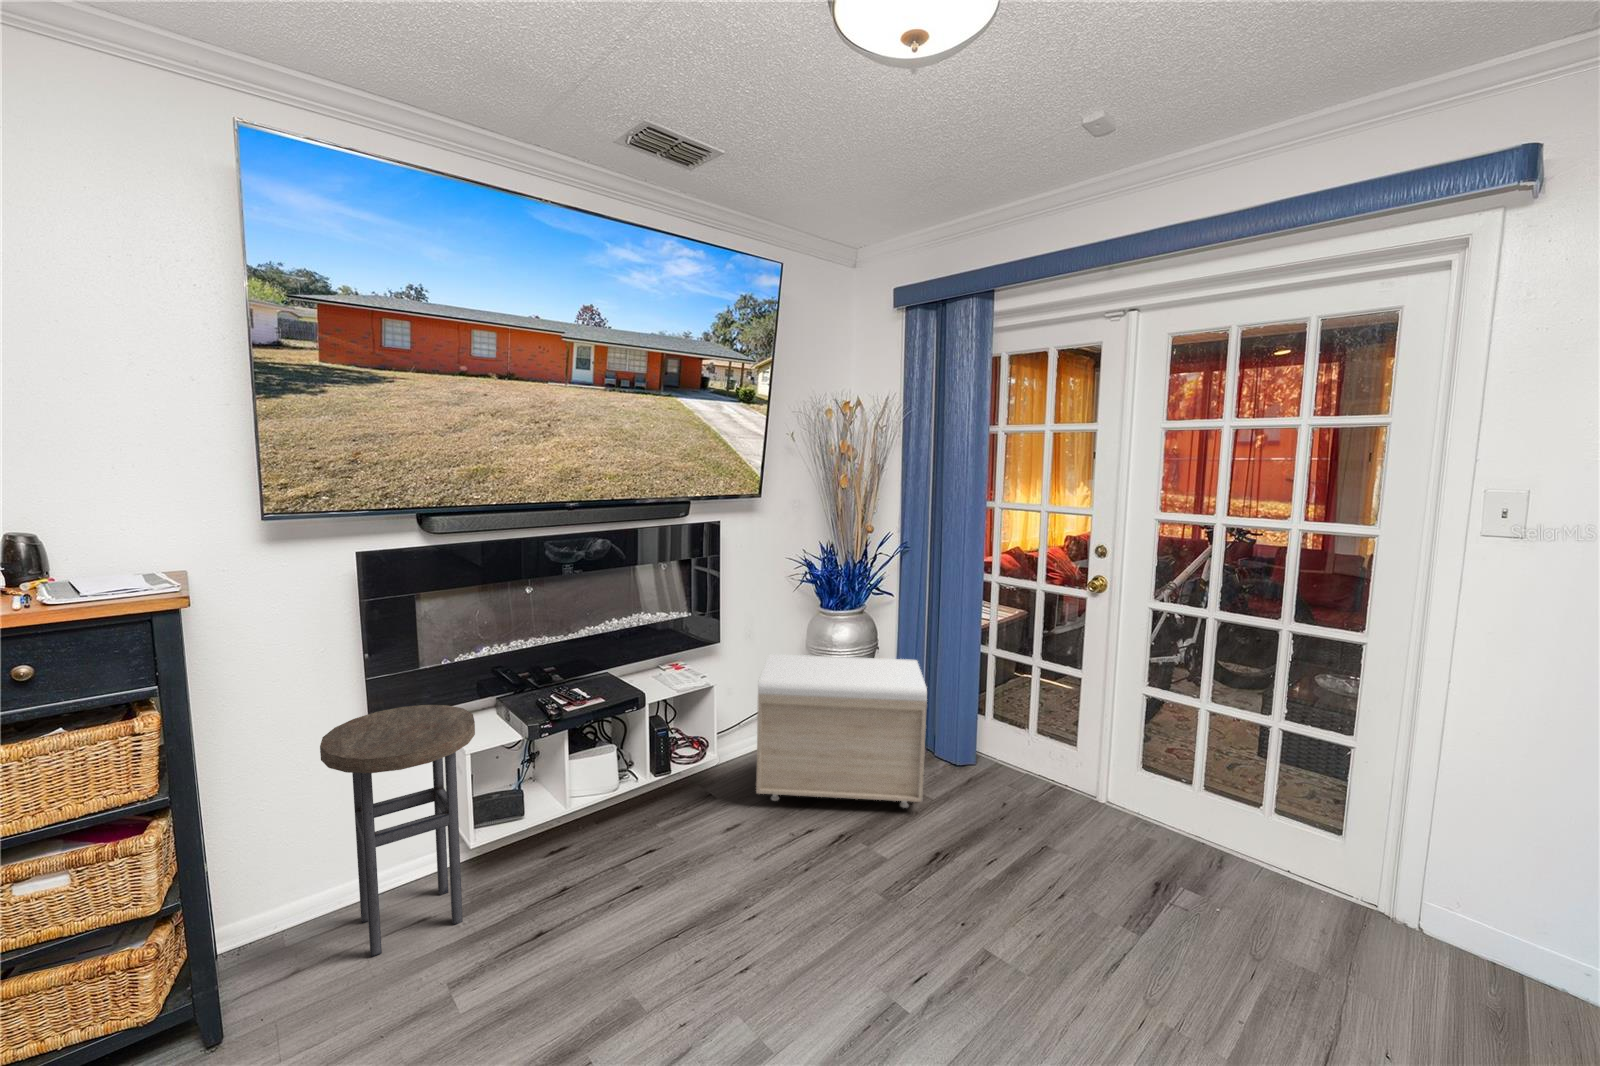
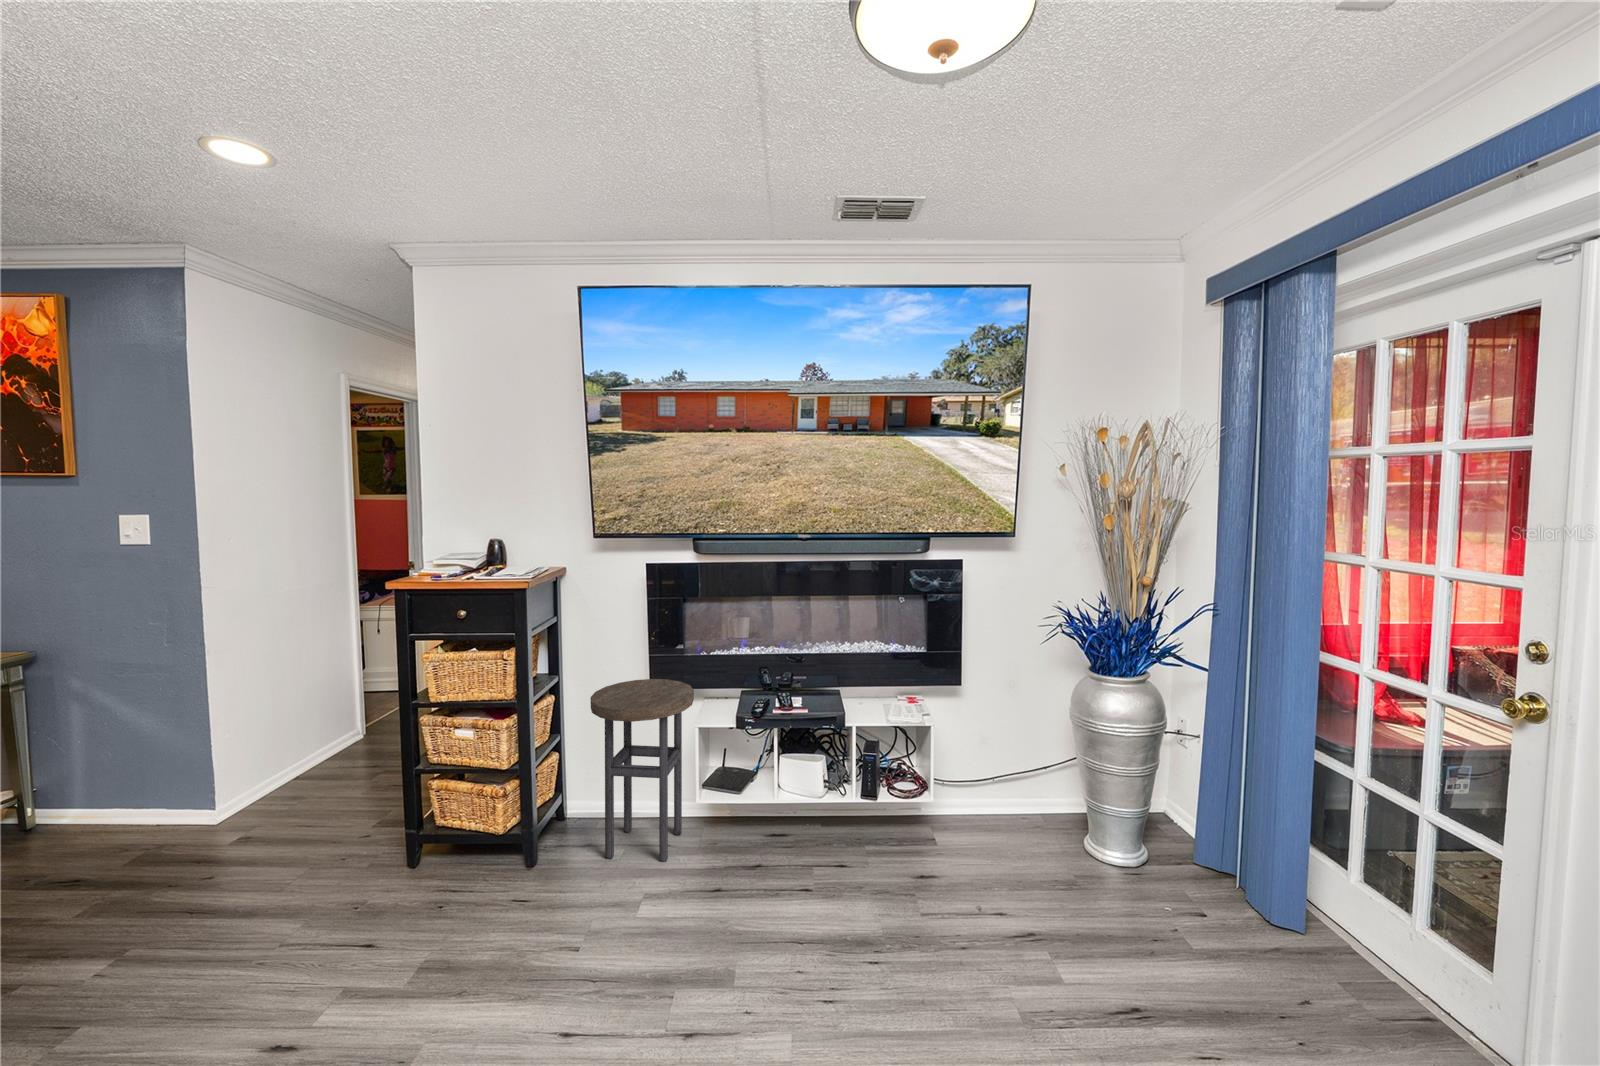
storage bench: present [756,654,927,808] -> none [960,711,1215,976]

